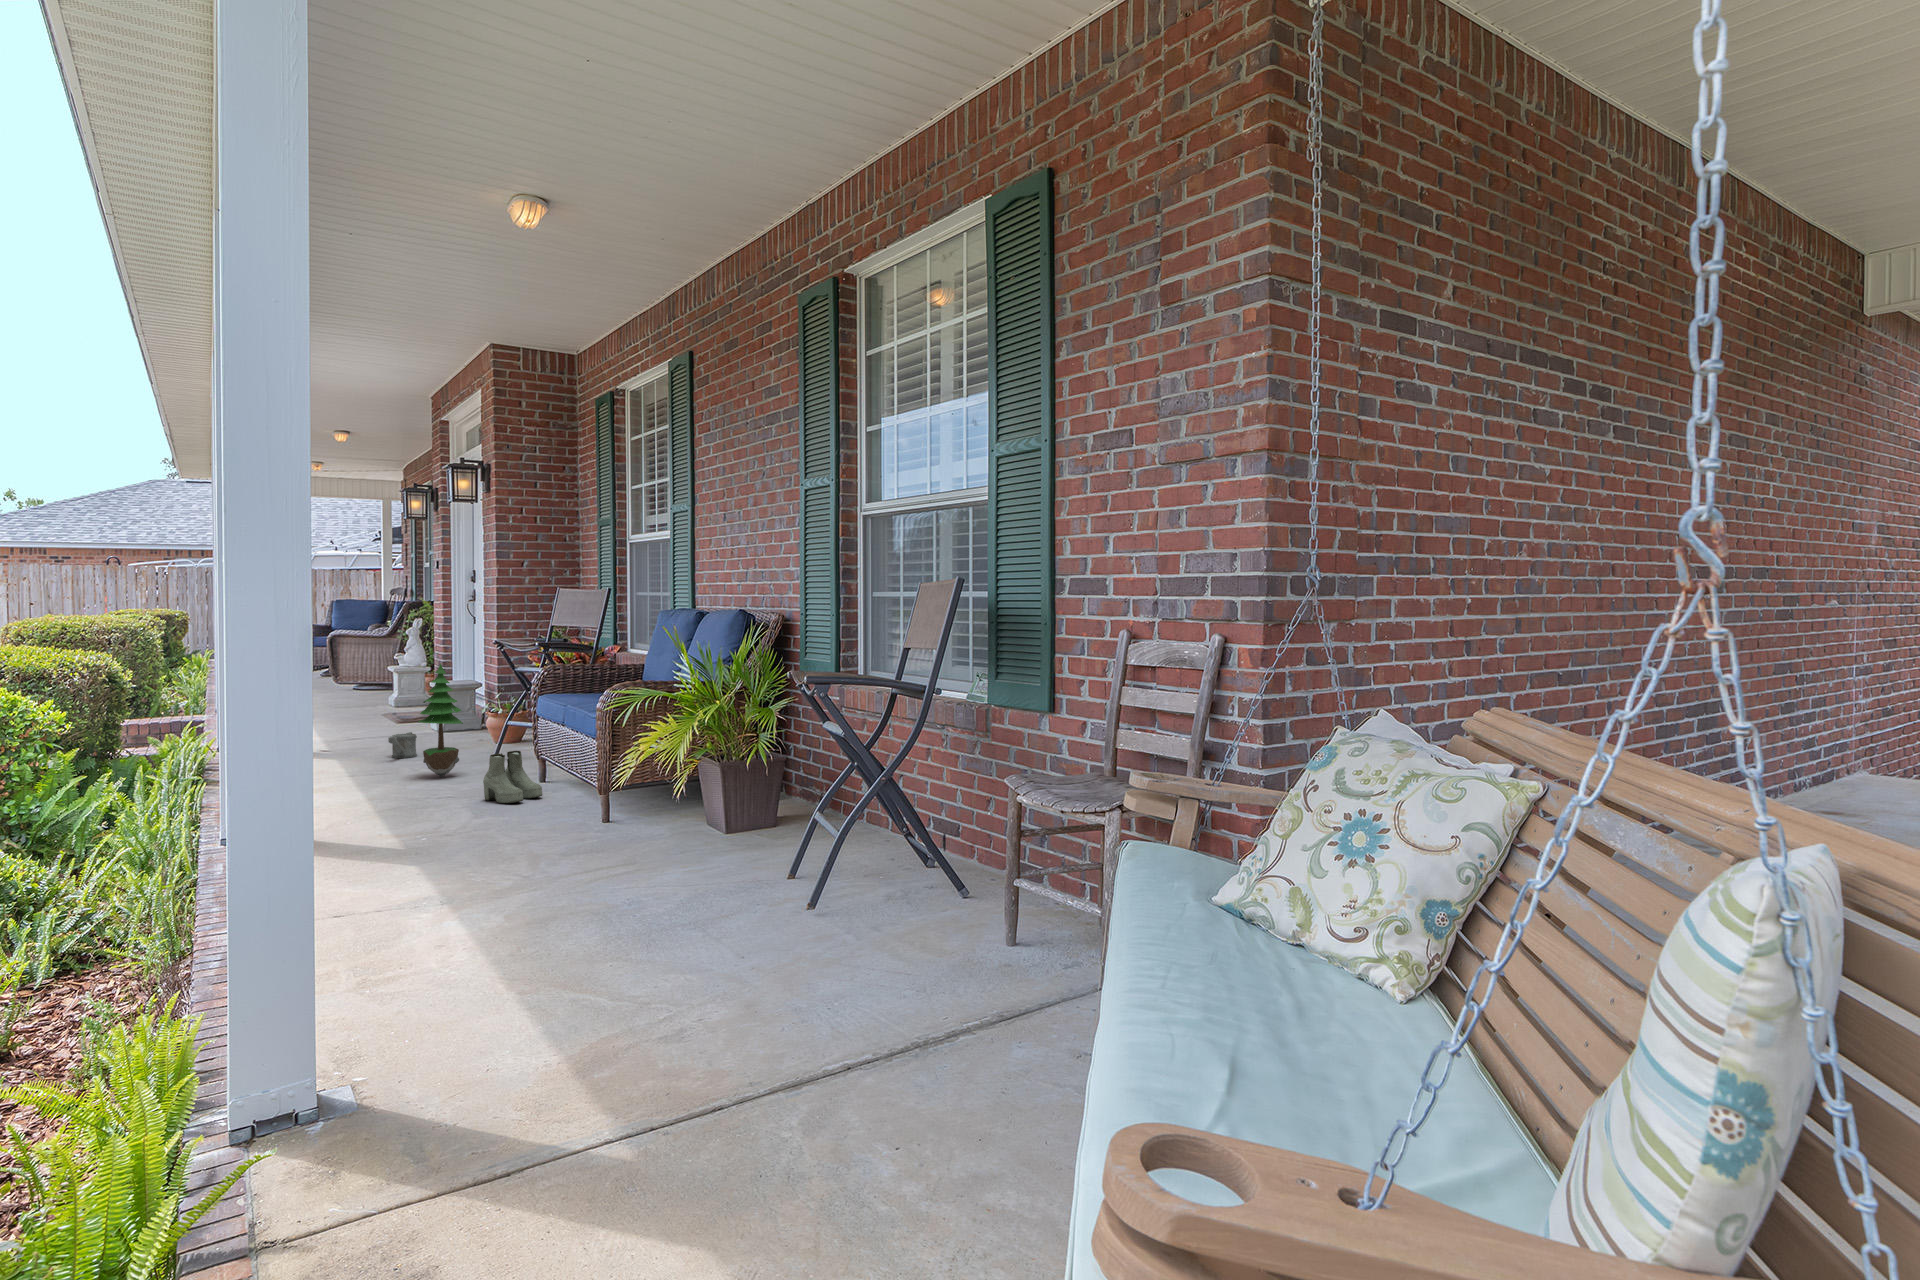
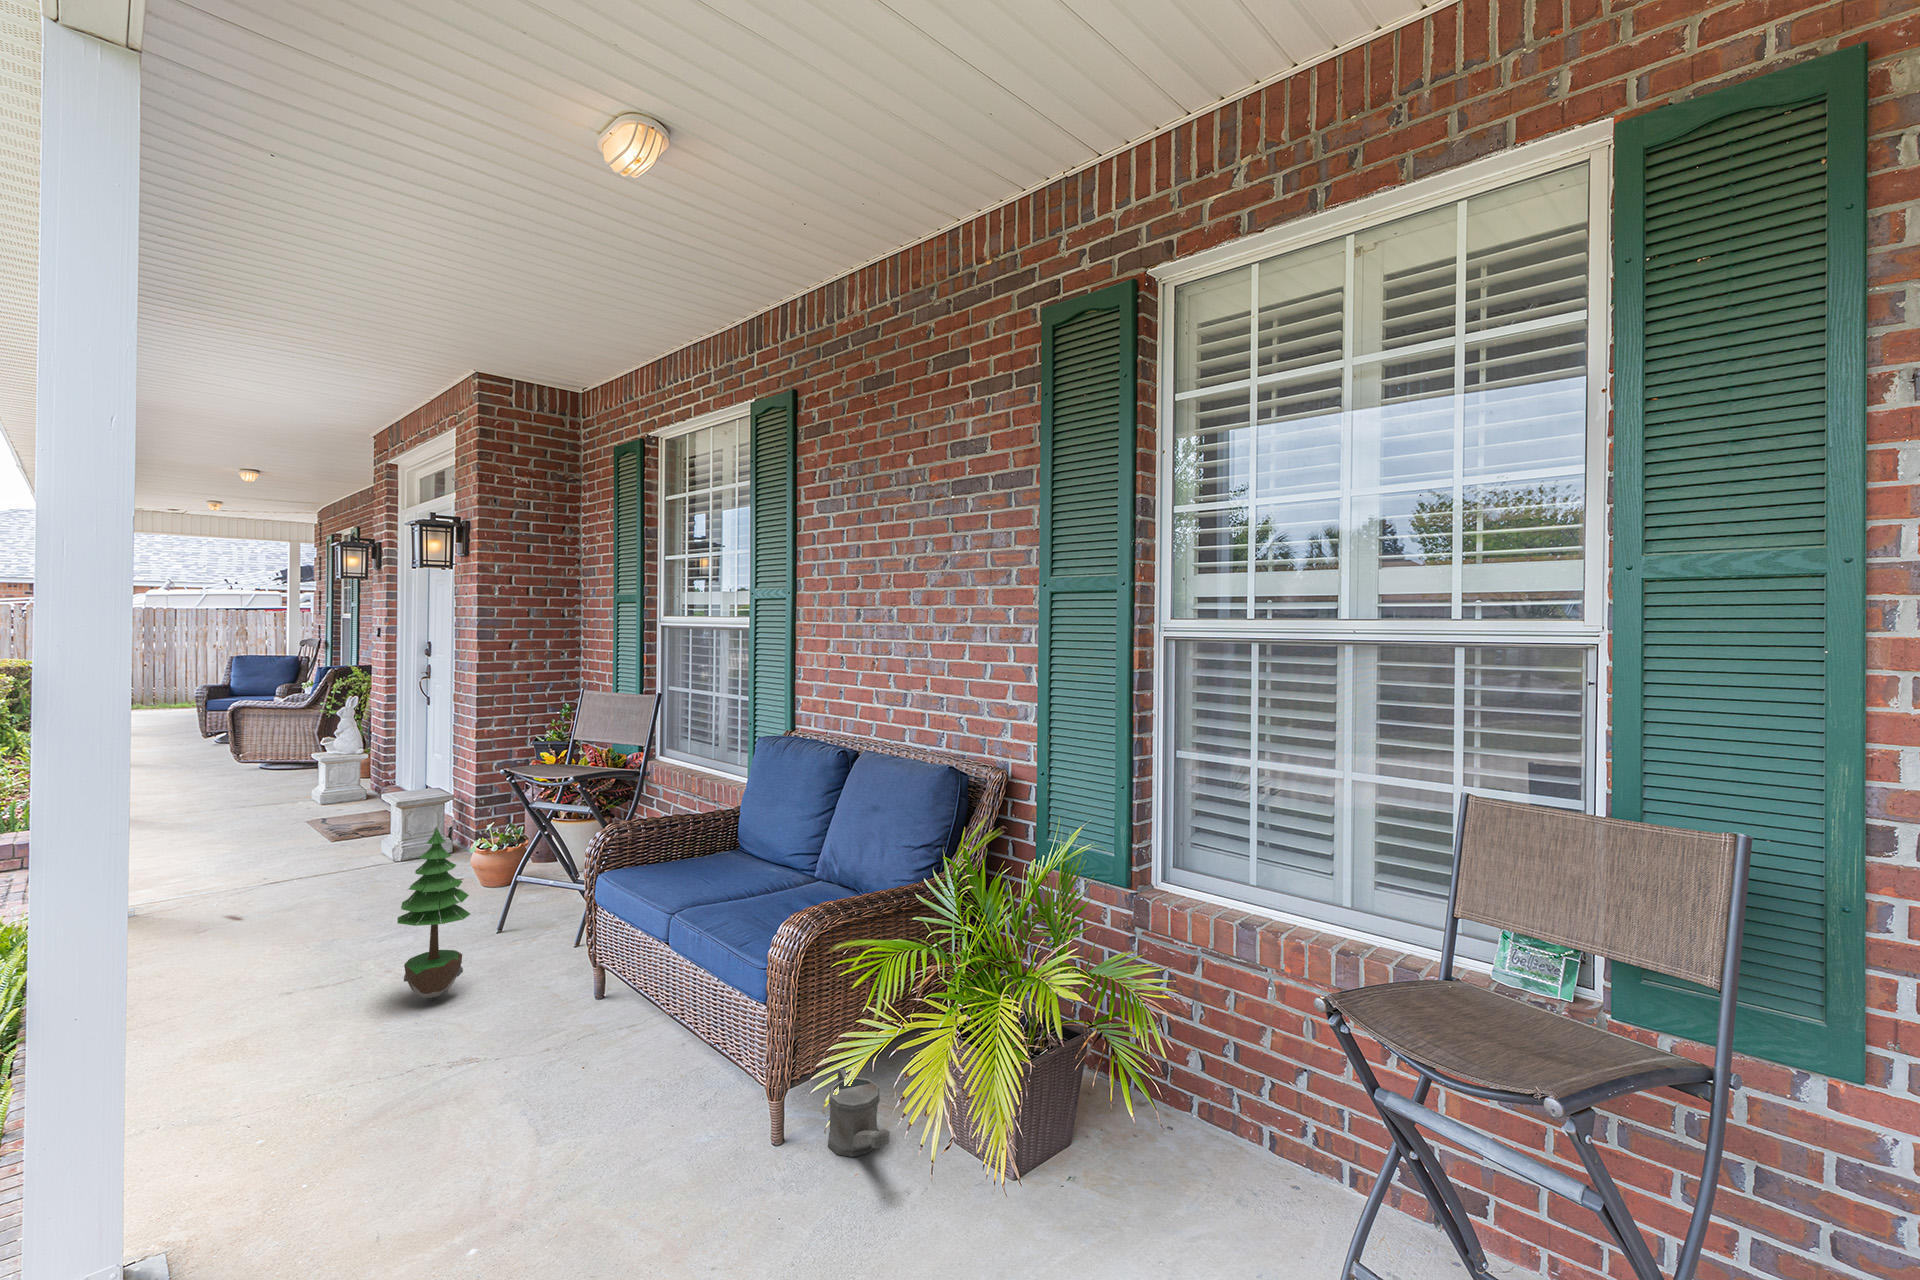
watering can: present [388,732,417,758] -> present [828,1069,889,1157]
boots: present [483,751,542,803] -> none [531,985,630,1093]

